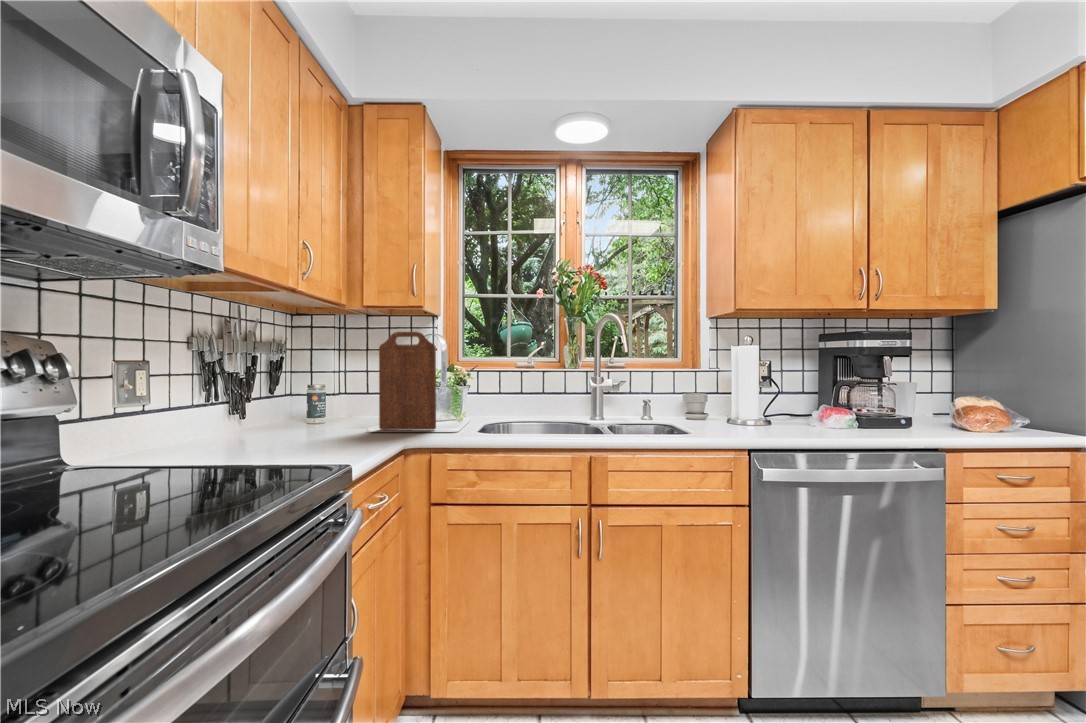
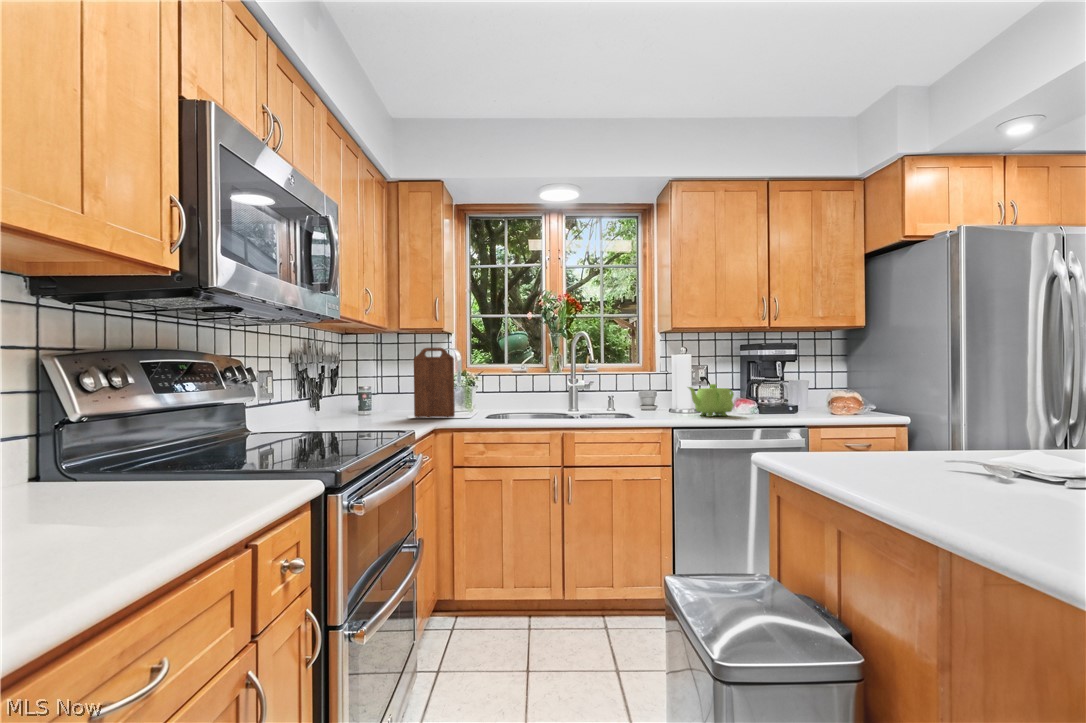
teapot: none [761,387,827,433] -> present [688,384,734,417]

